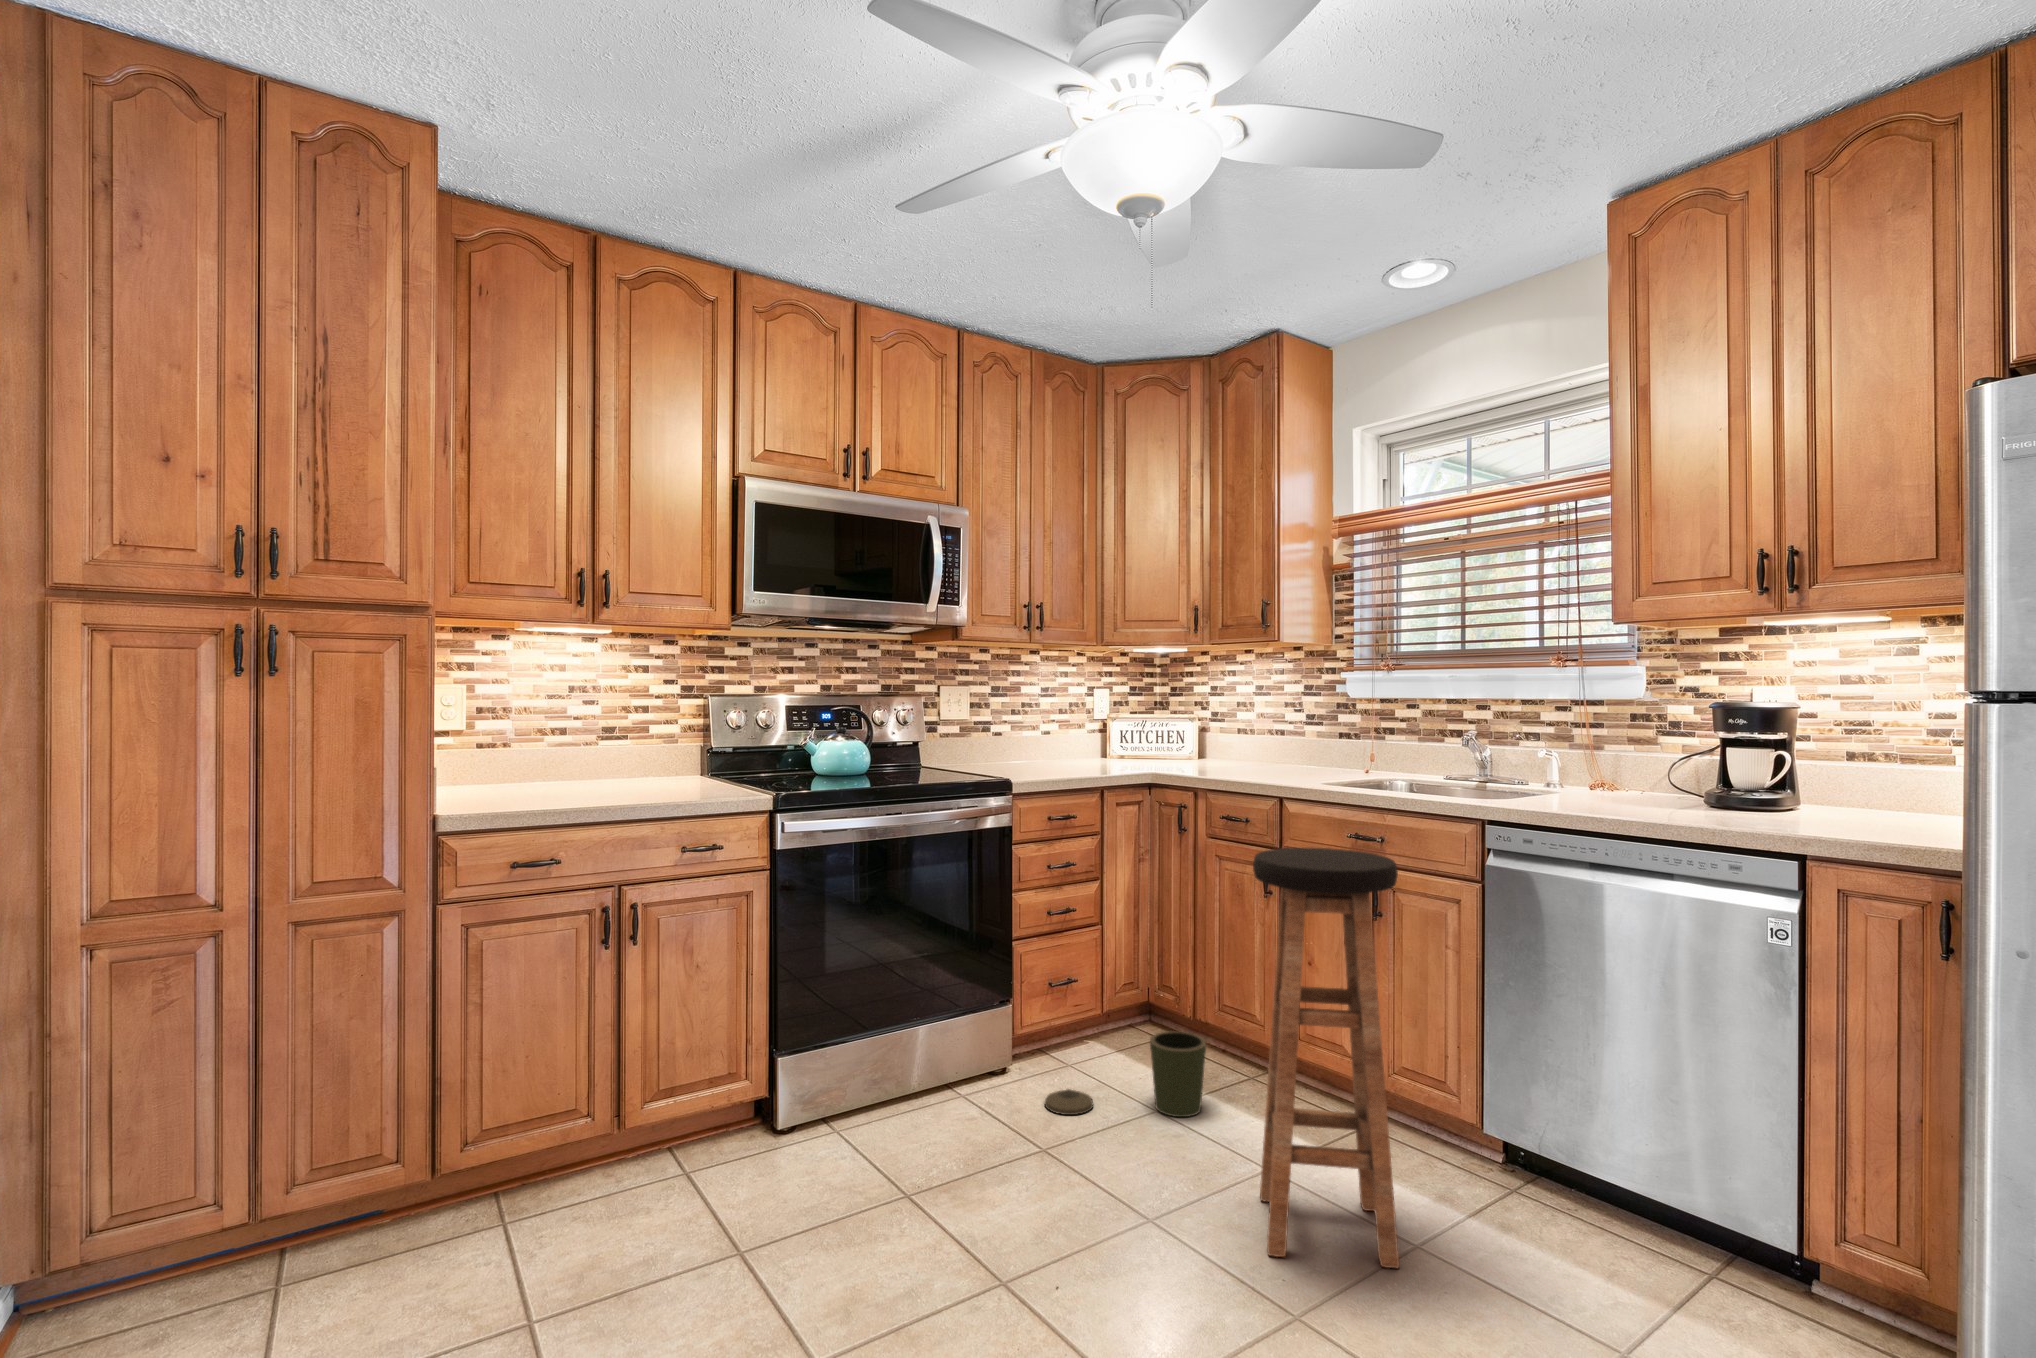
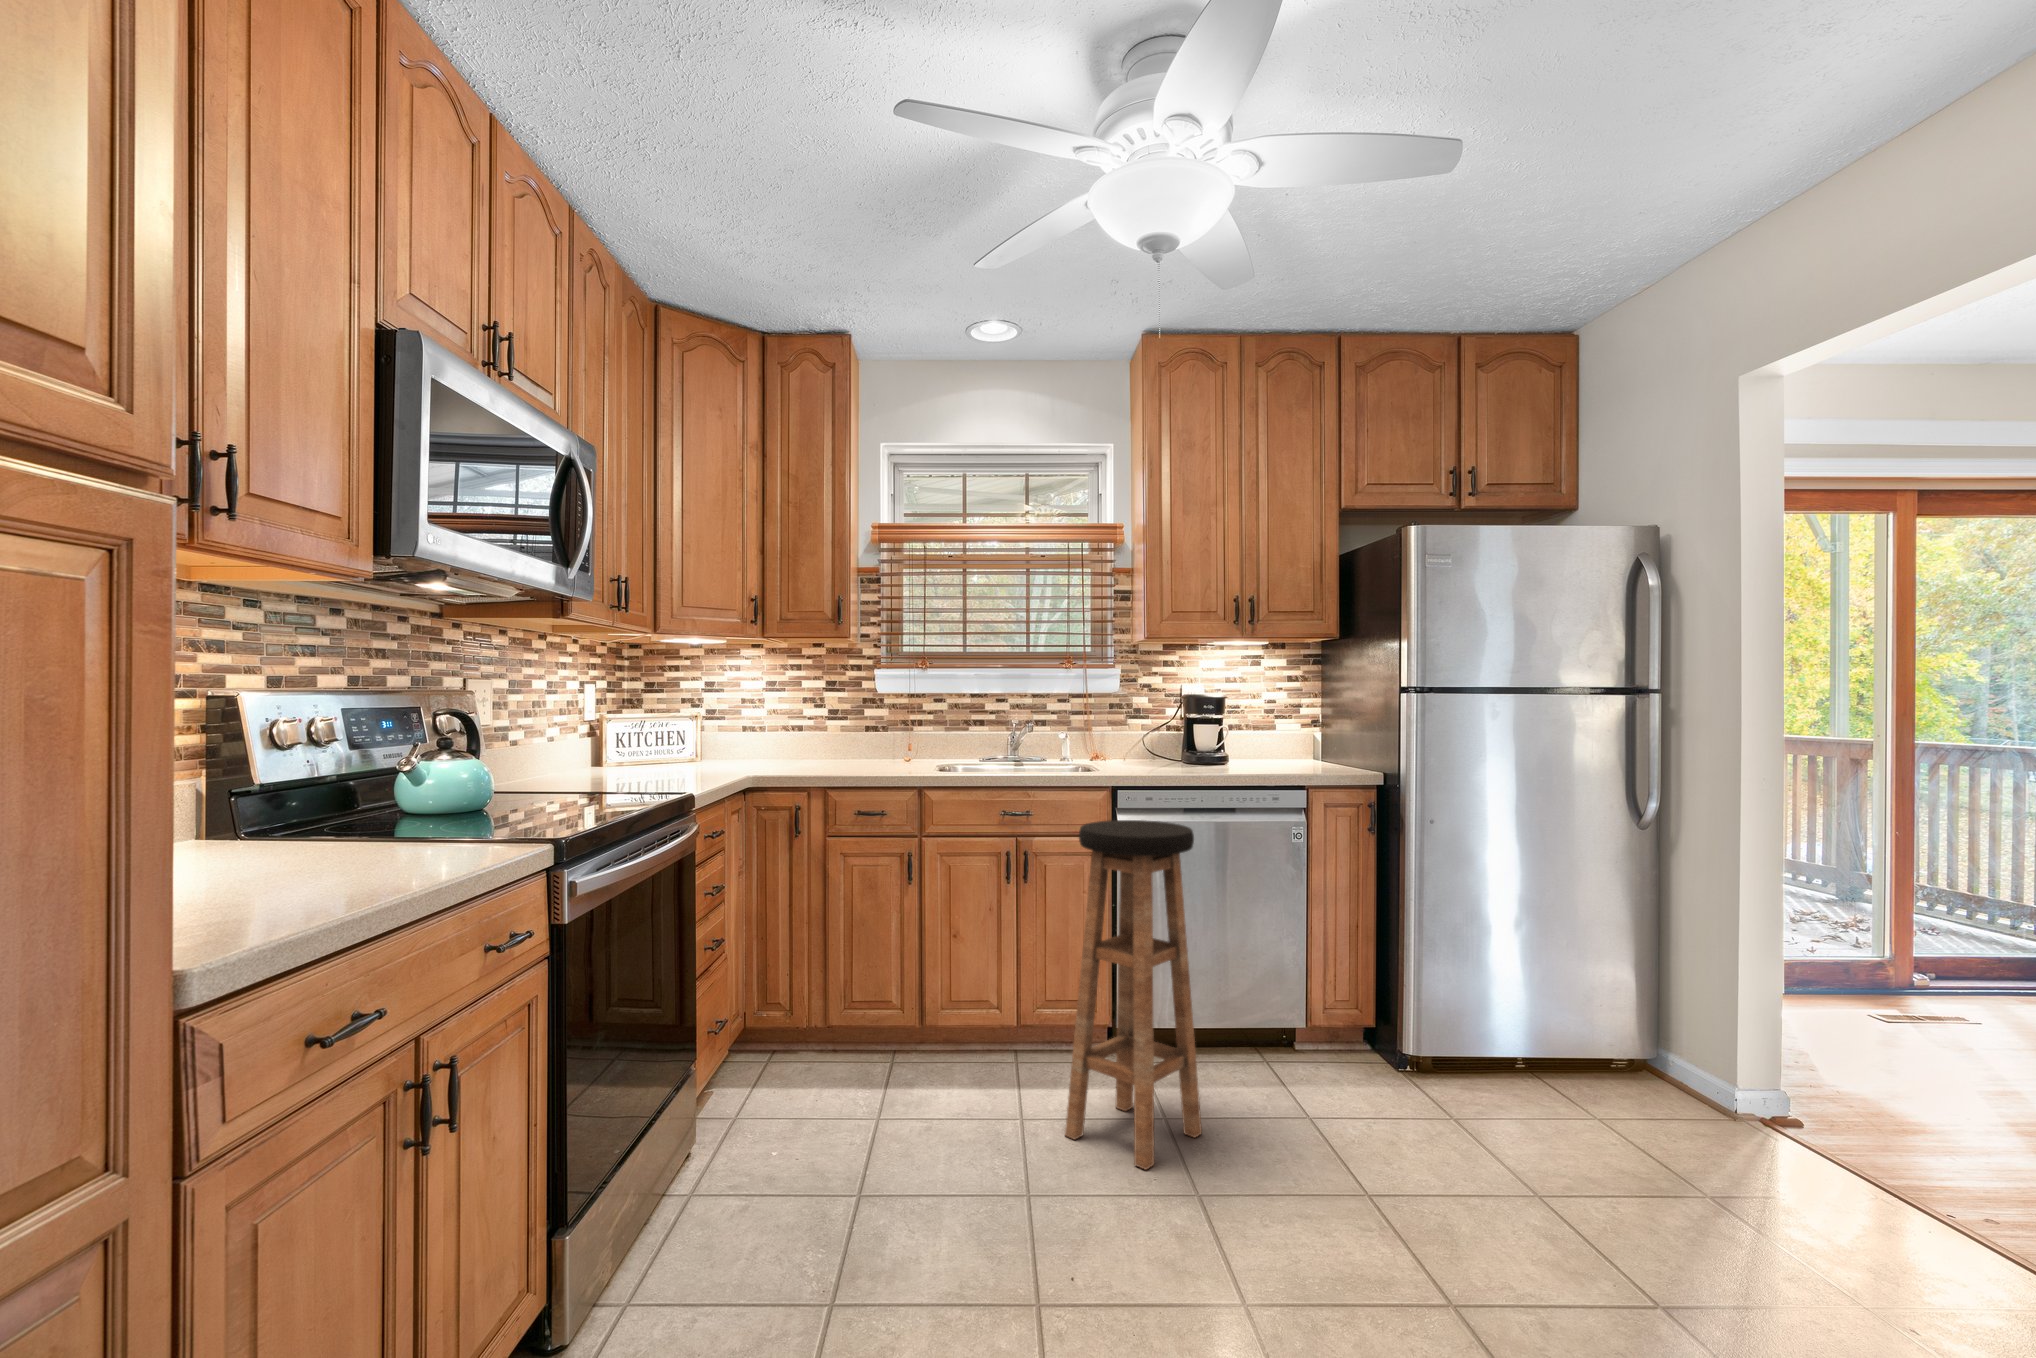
trash can: present [1044,1031,1206,1117] -> none [785,1030,926,1165]

